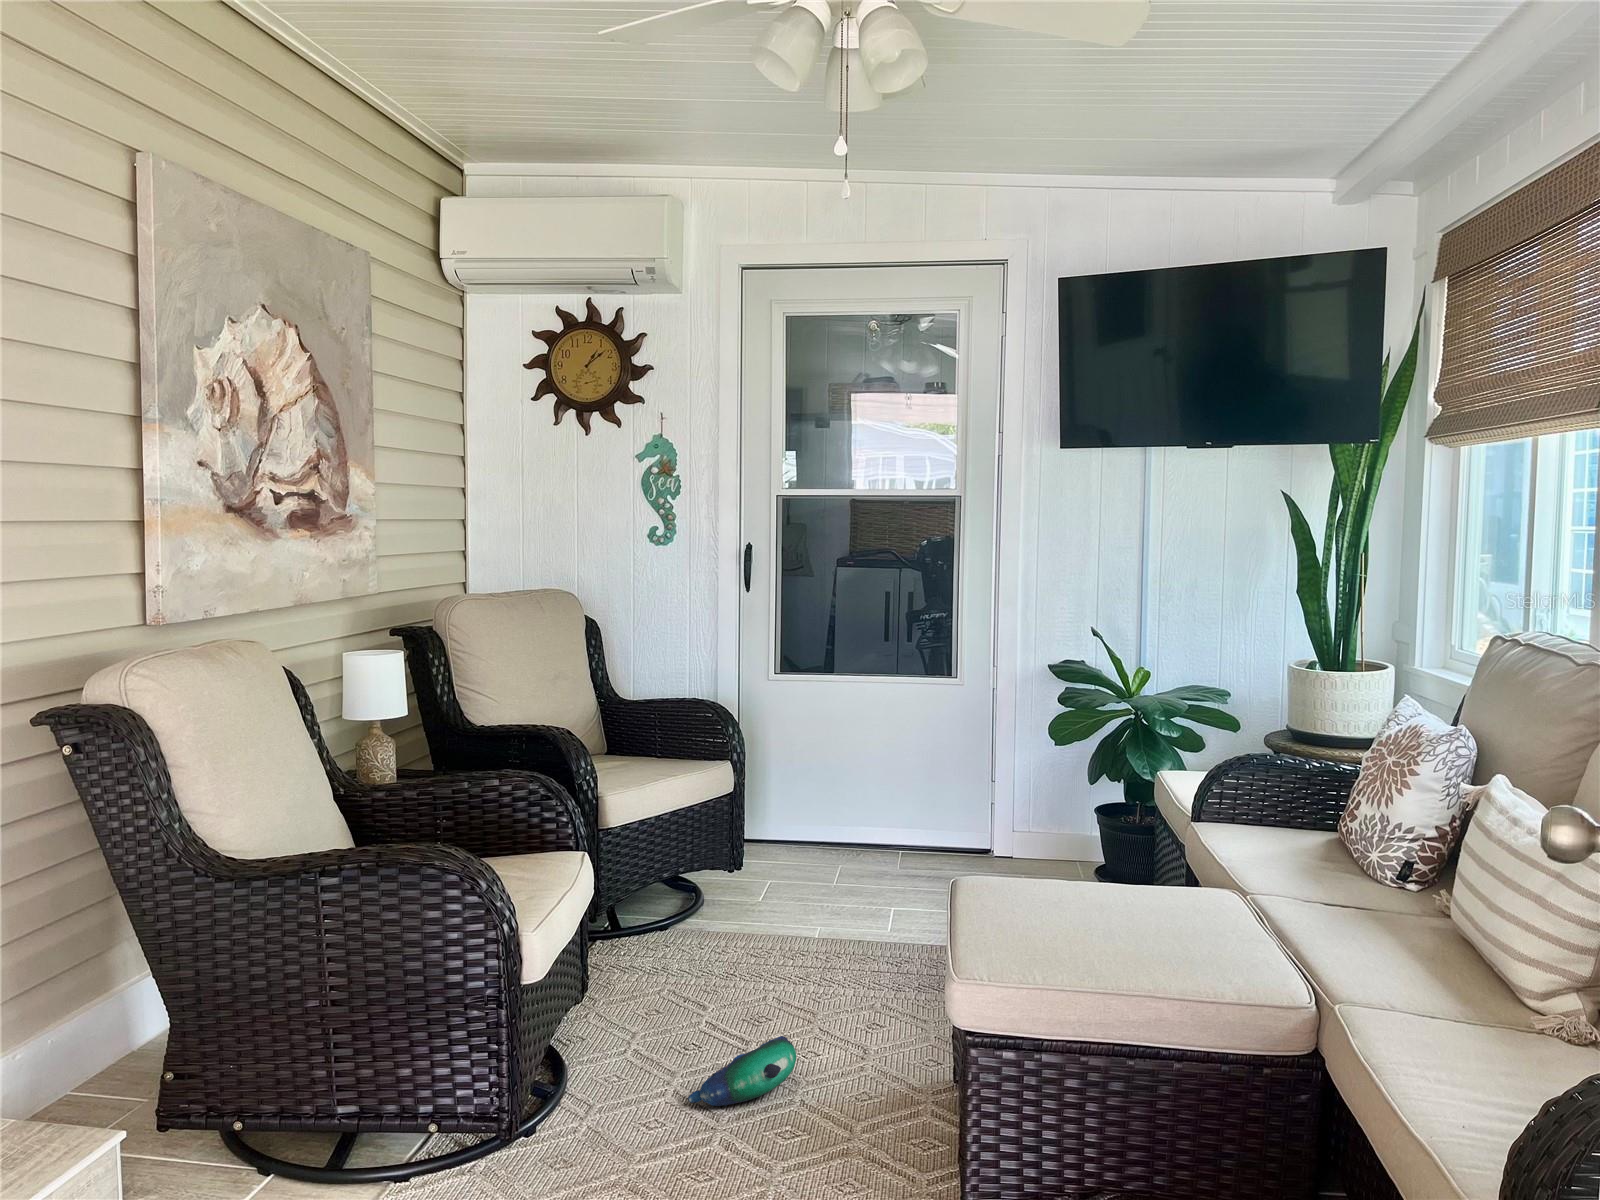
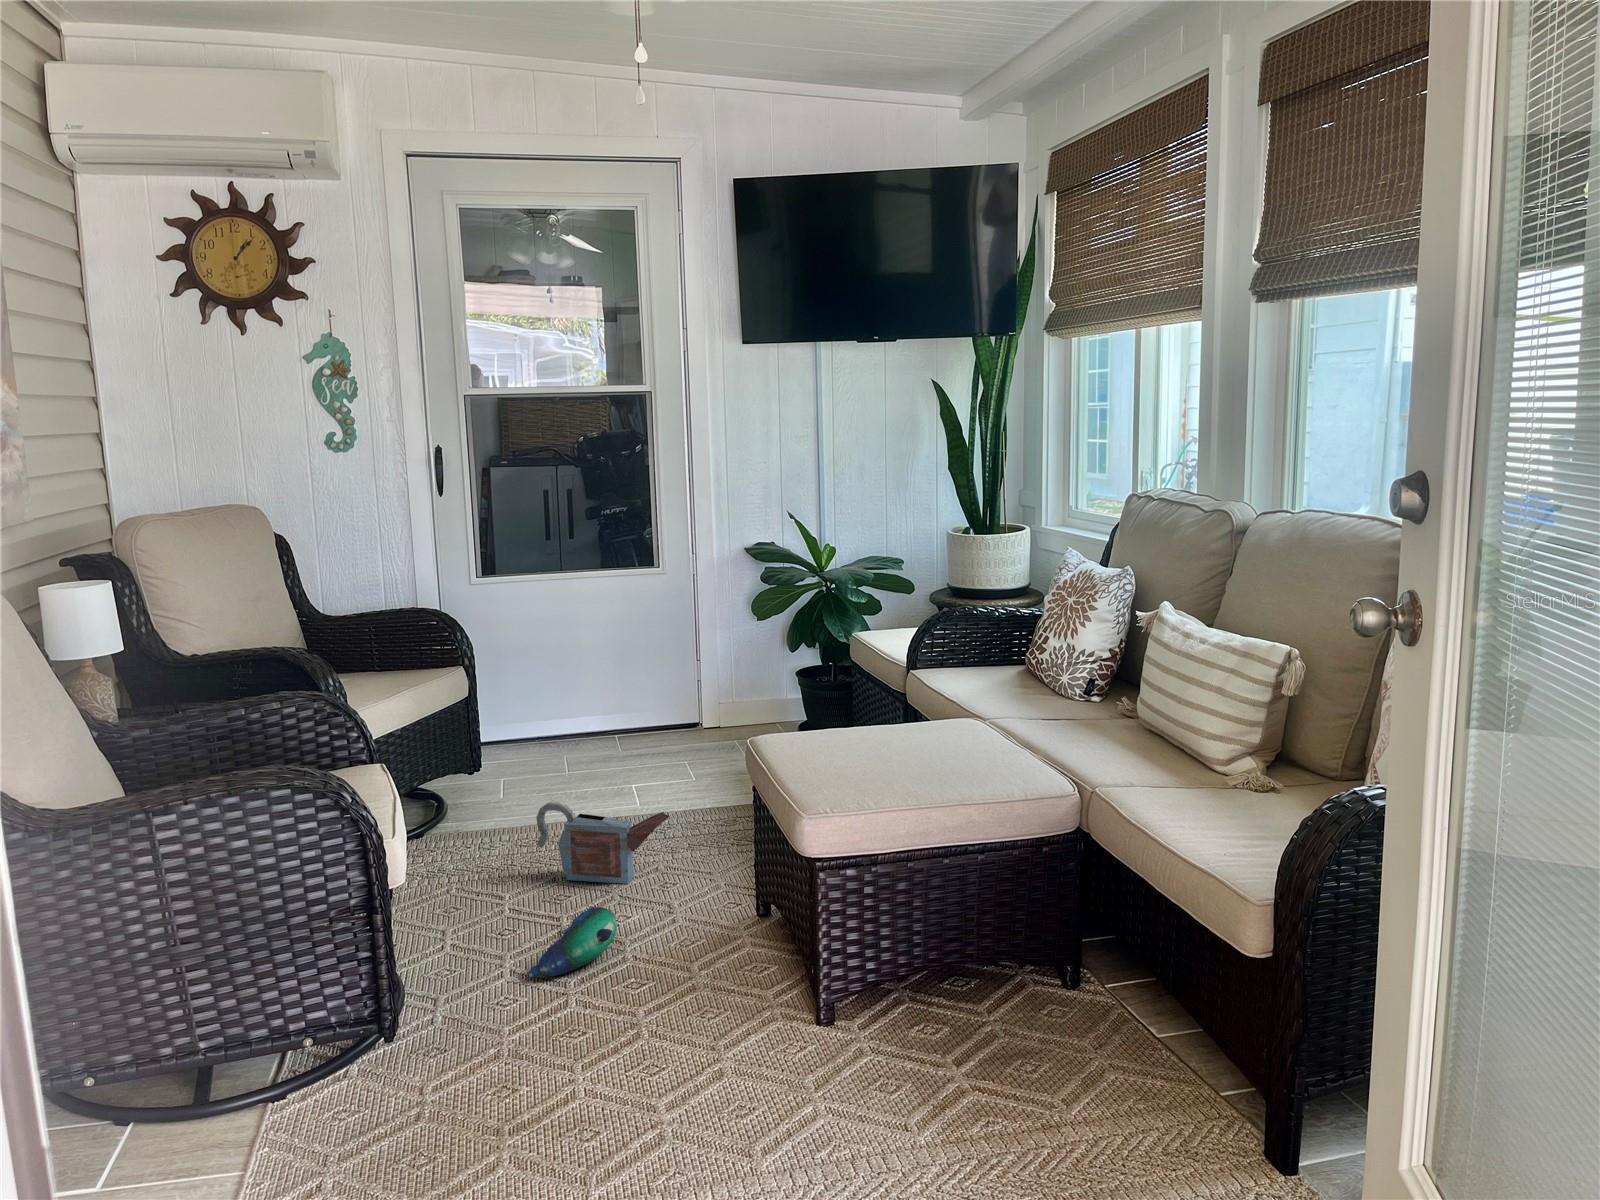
watering can: none [755,914,887,1016] -> present [536,802,669,884]

